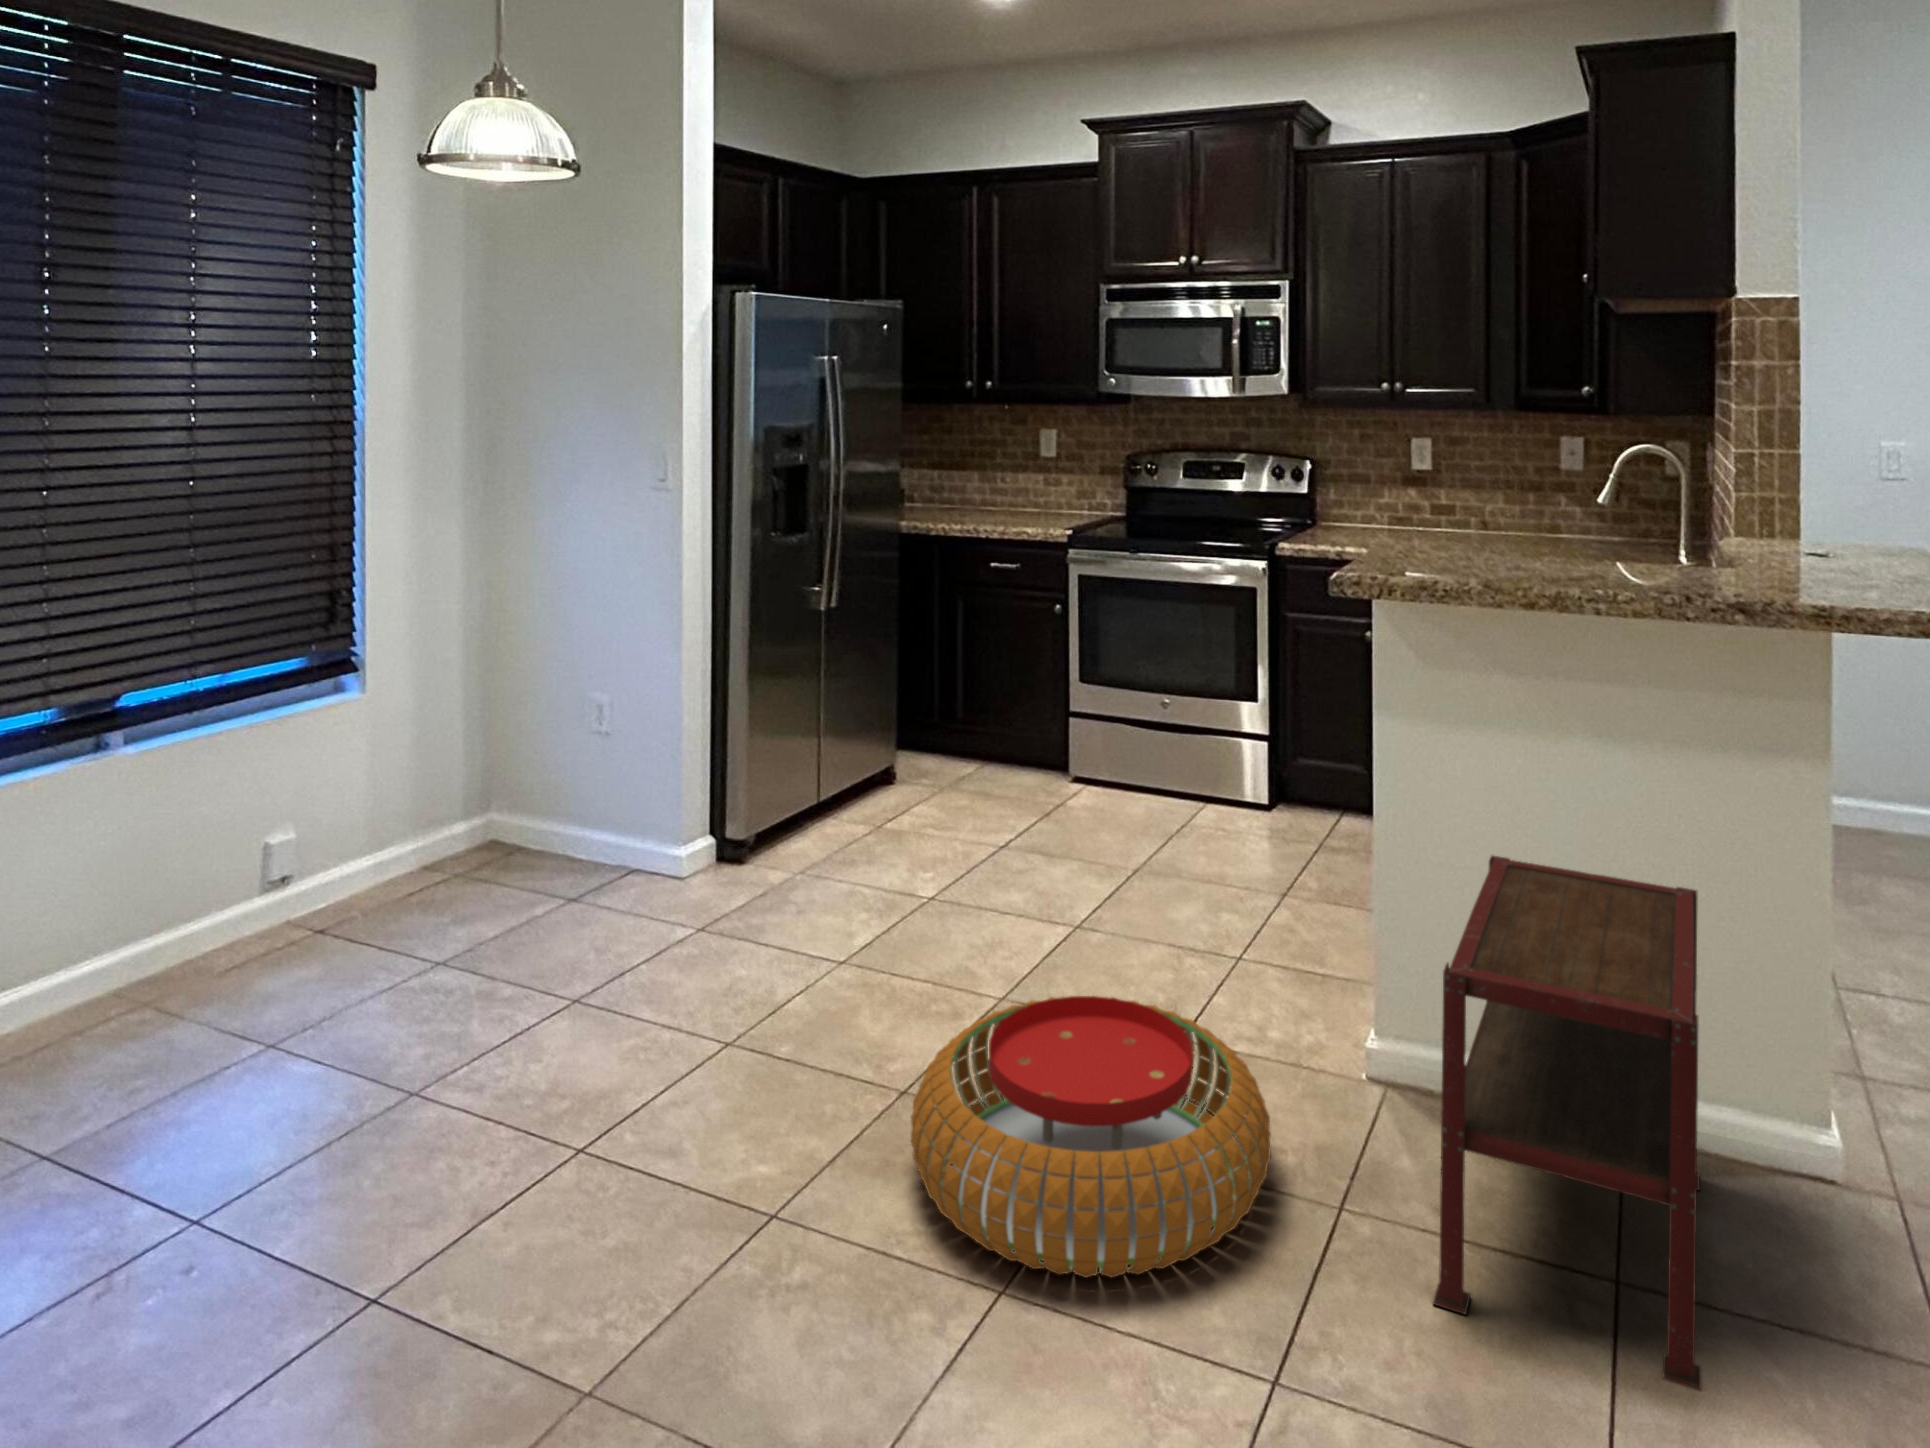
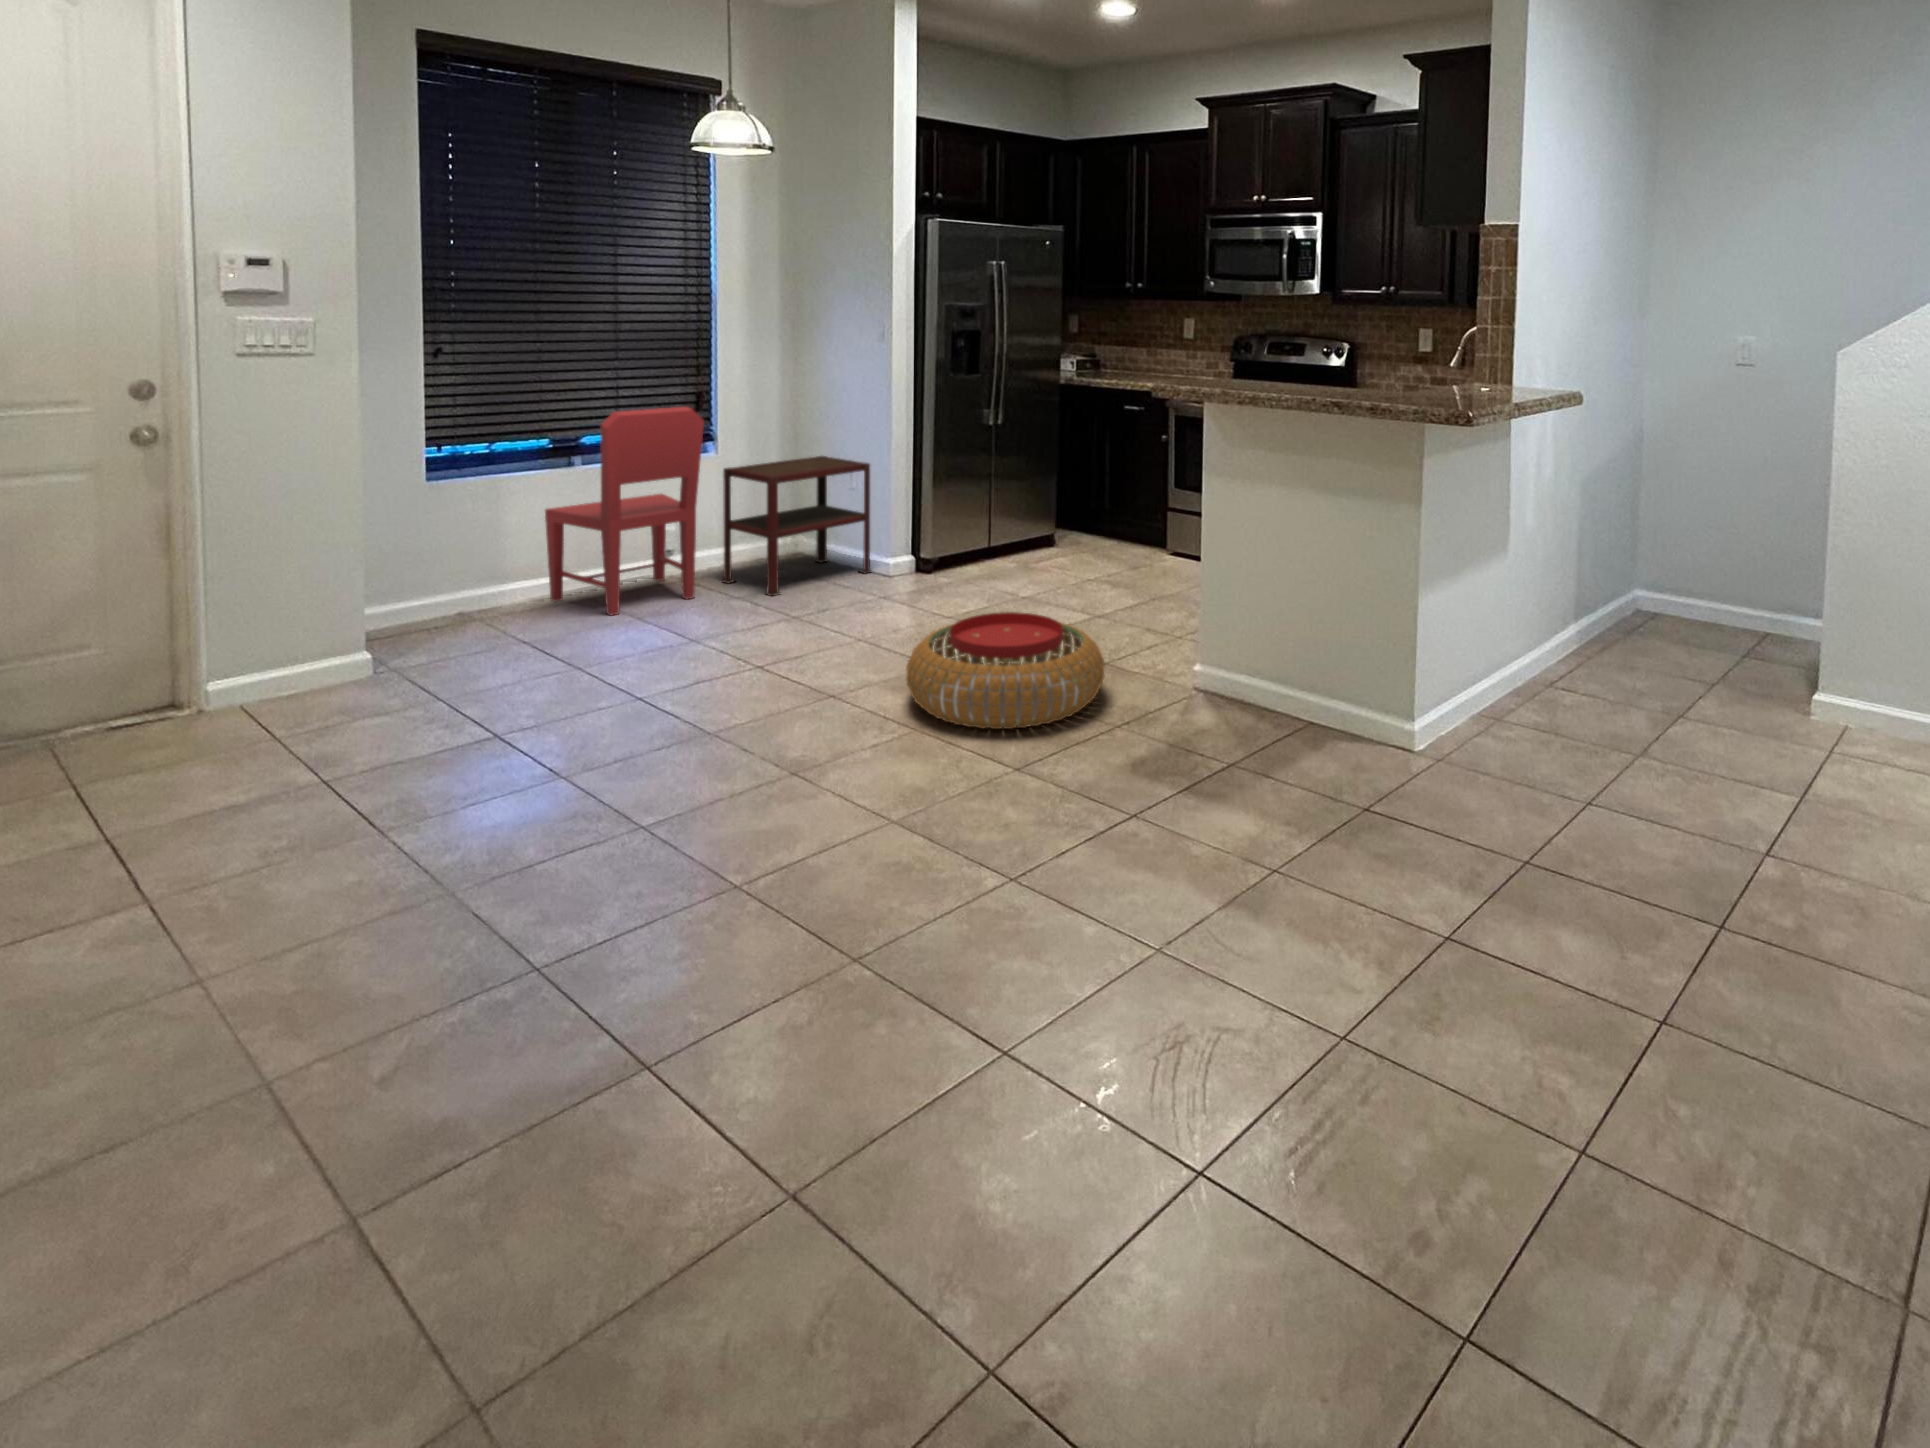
dining chair: none [53,631,380,1049] -> present [545,407,704,616]
side table: present [1433,856,1702,1390] -> present [723,456,871,596]

